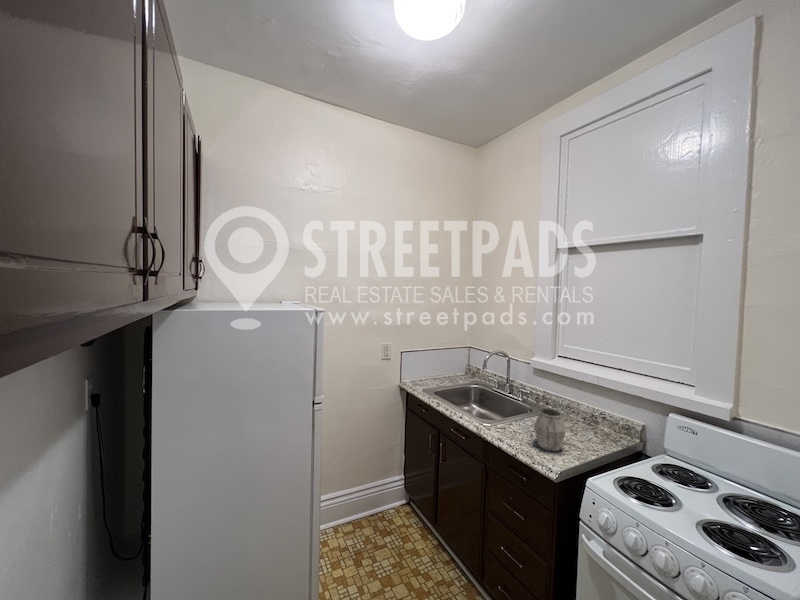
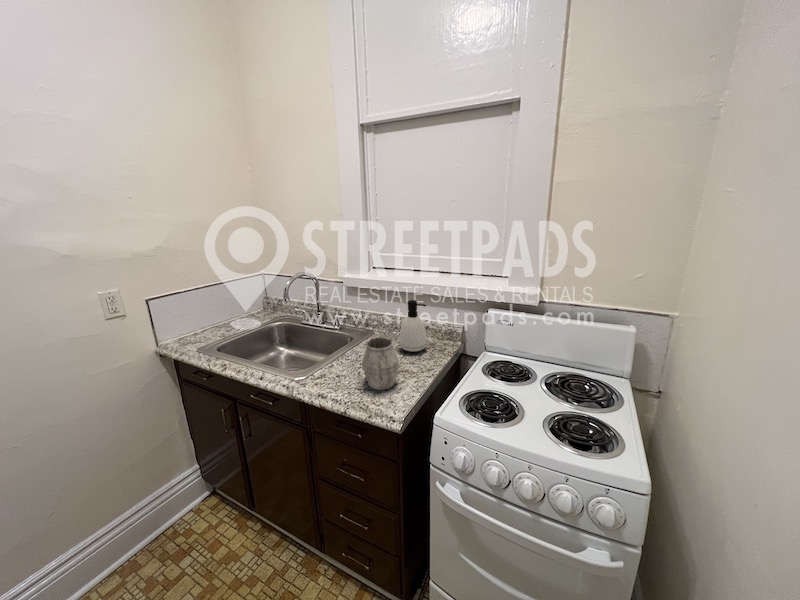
soap dispenser: none [573,388,601,434] -> present [399,300,427,352]

